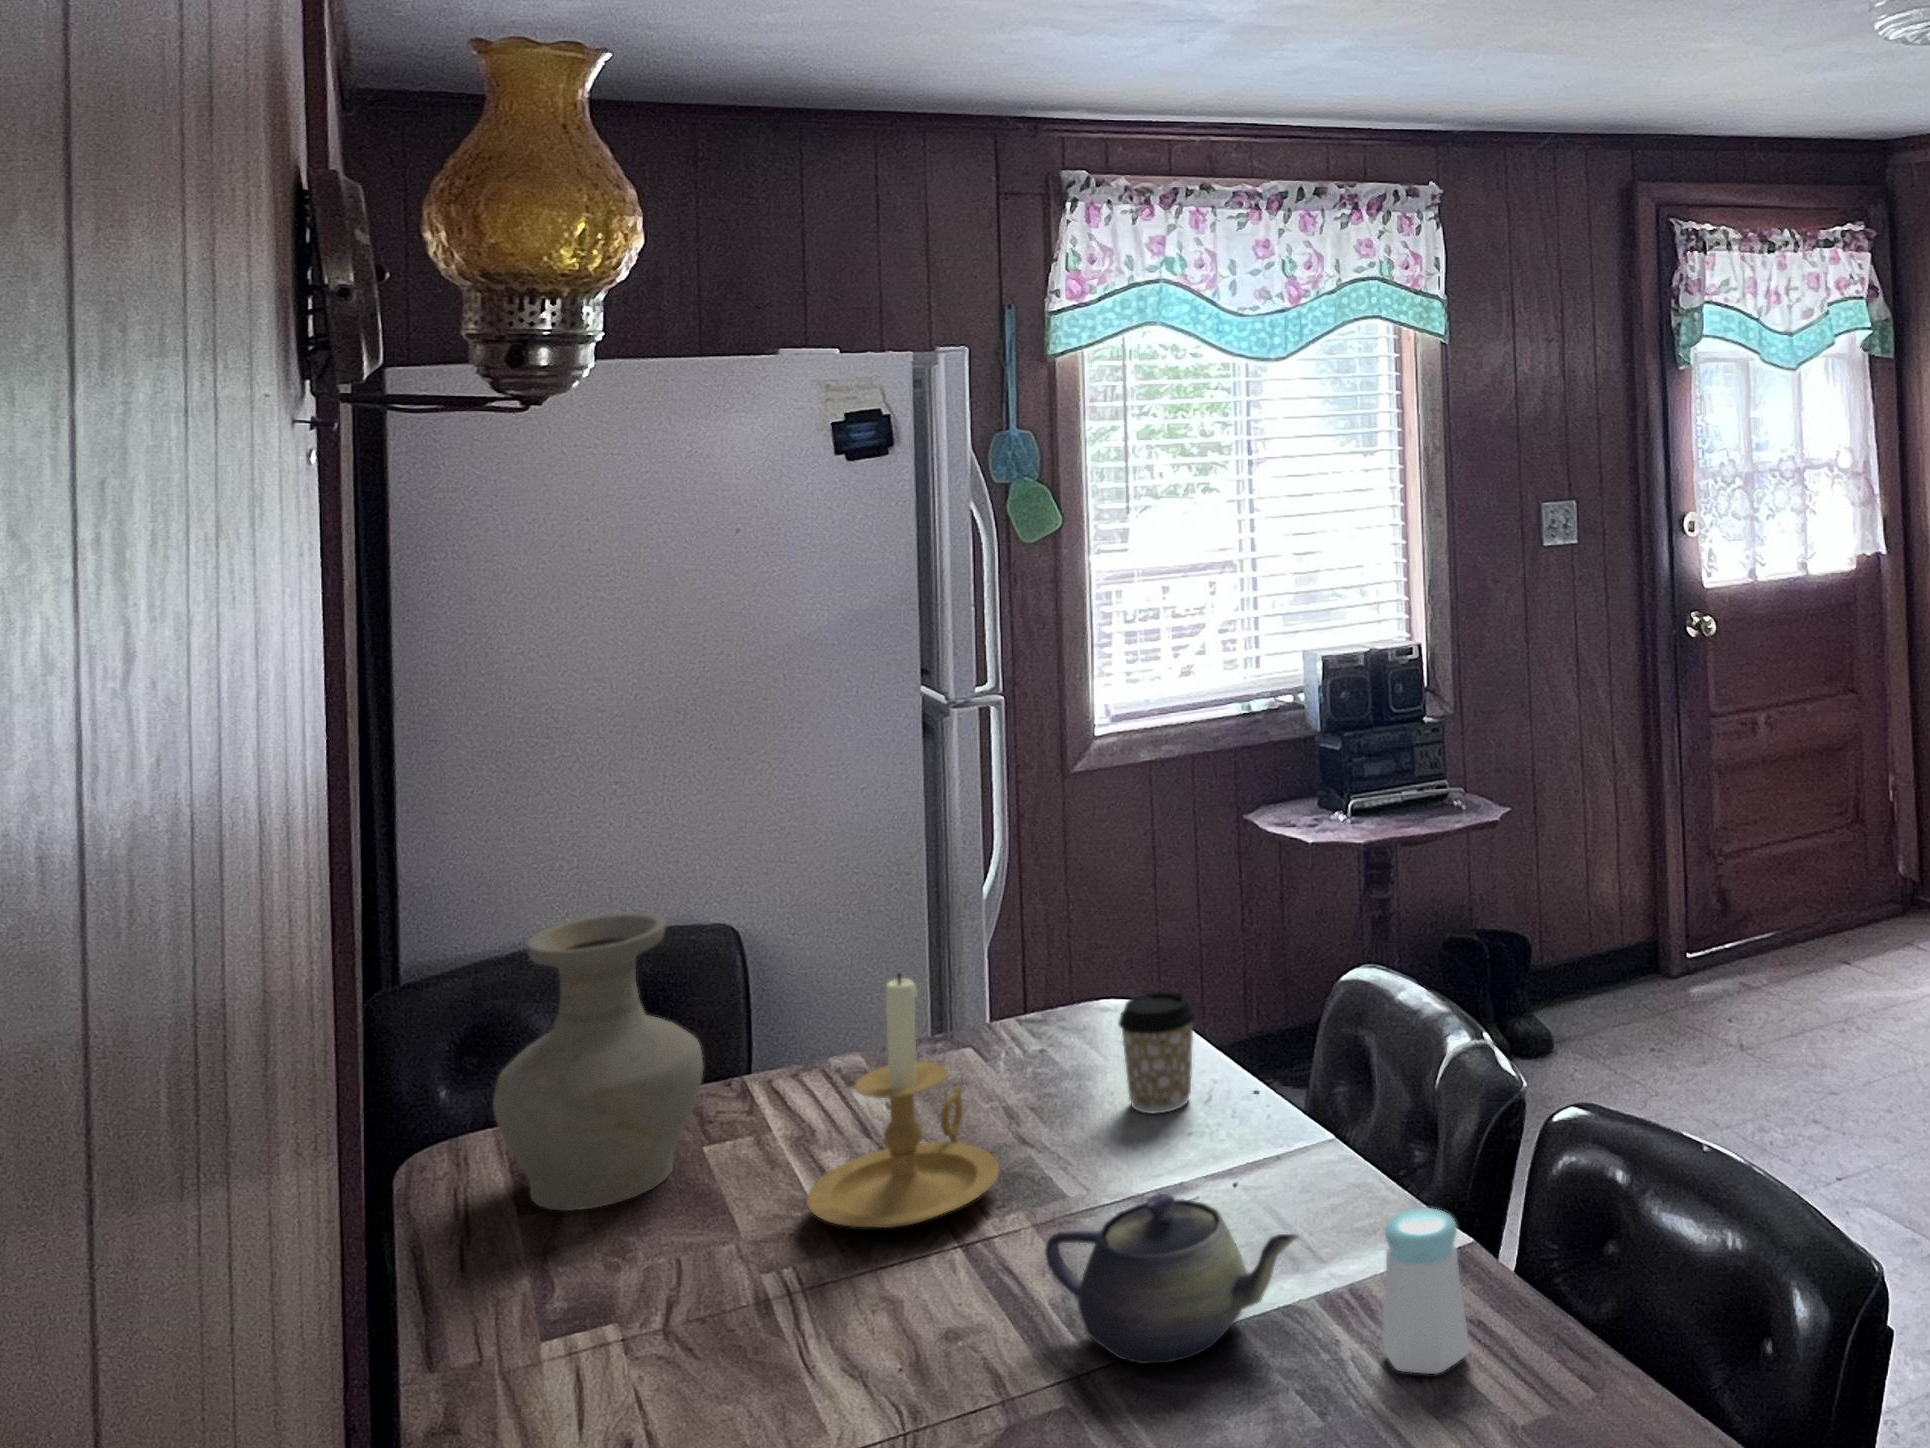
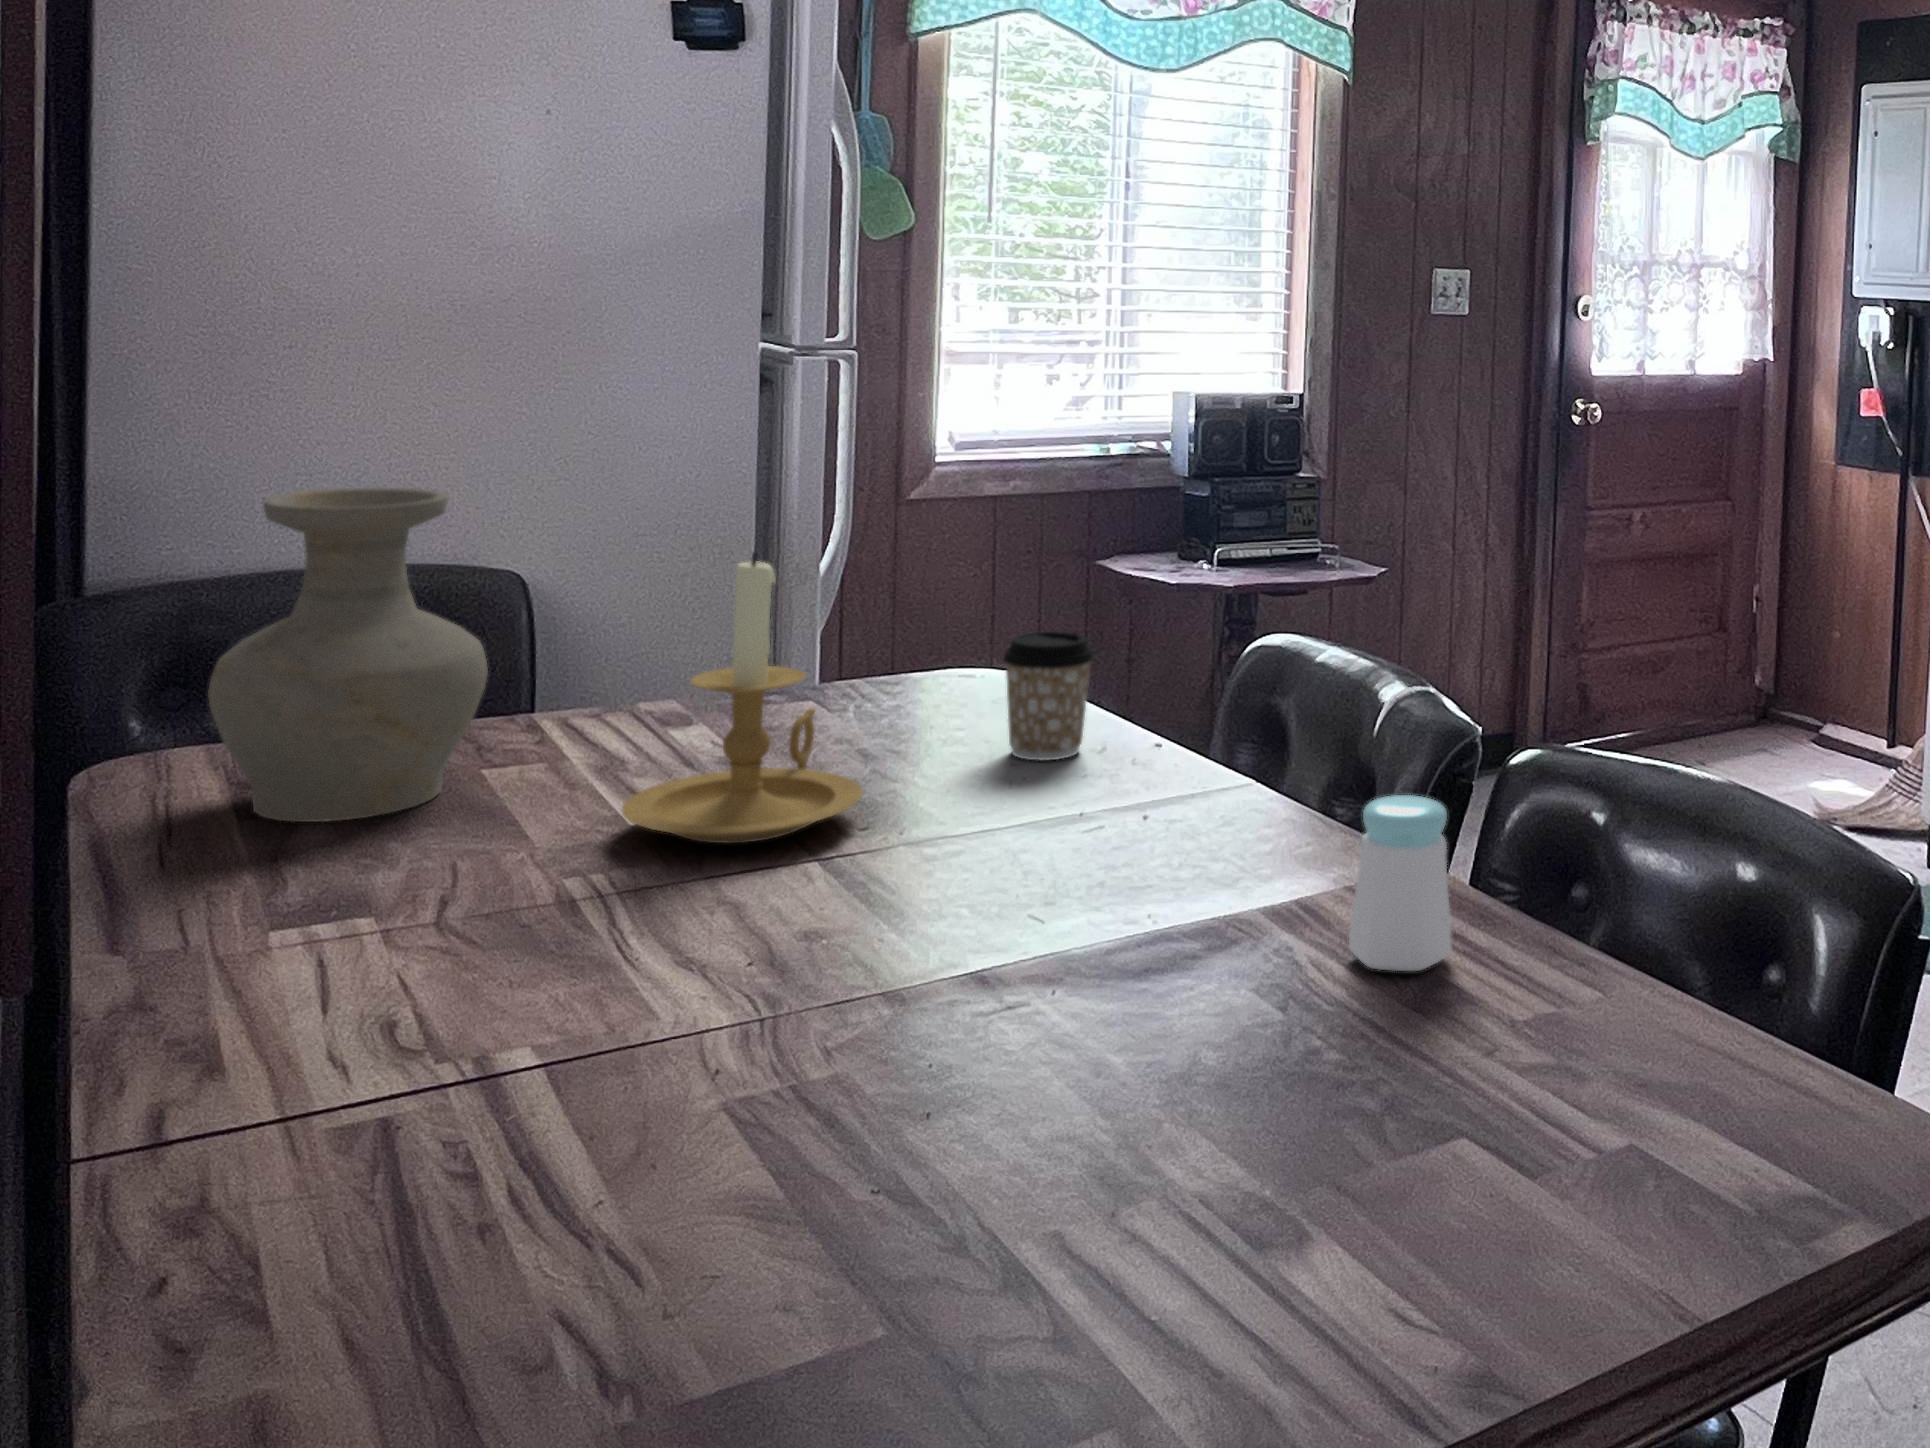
teapot: present [1045,1194,1298,1363] -> none [939,777,1257,959]

